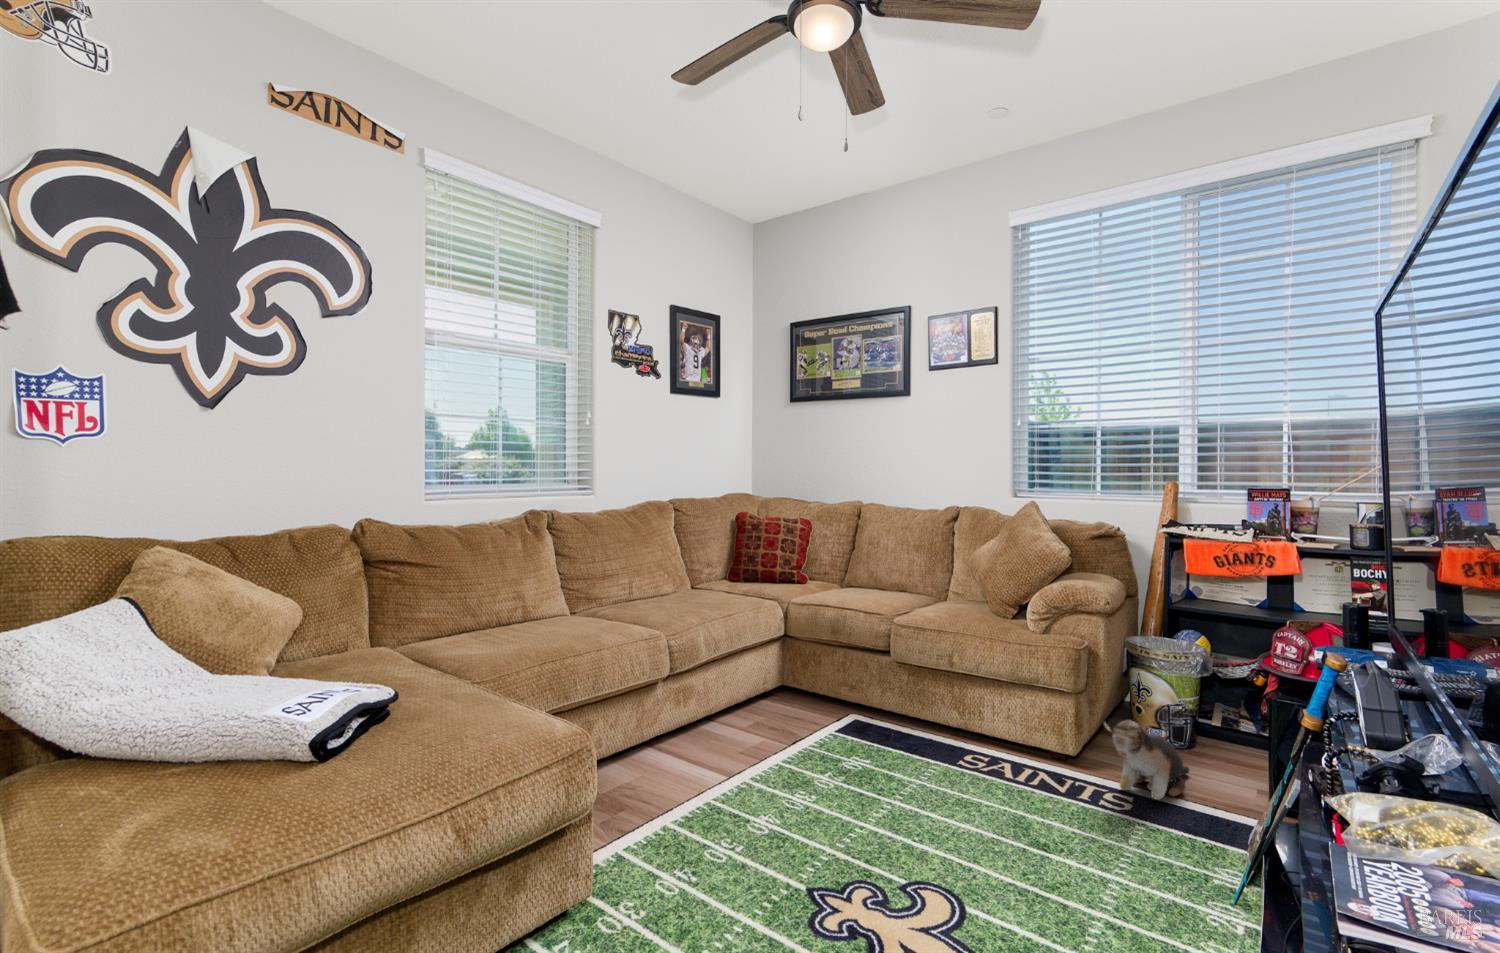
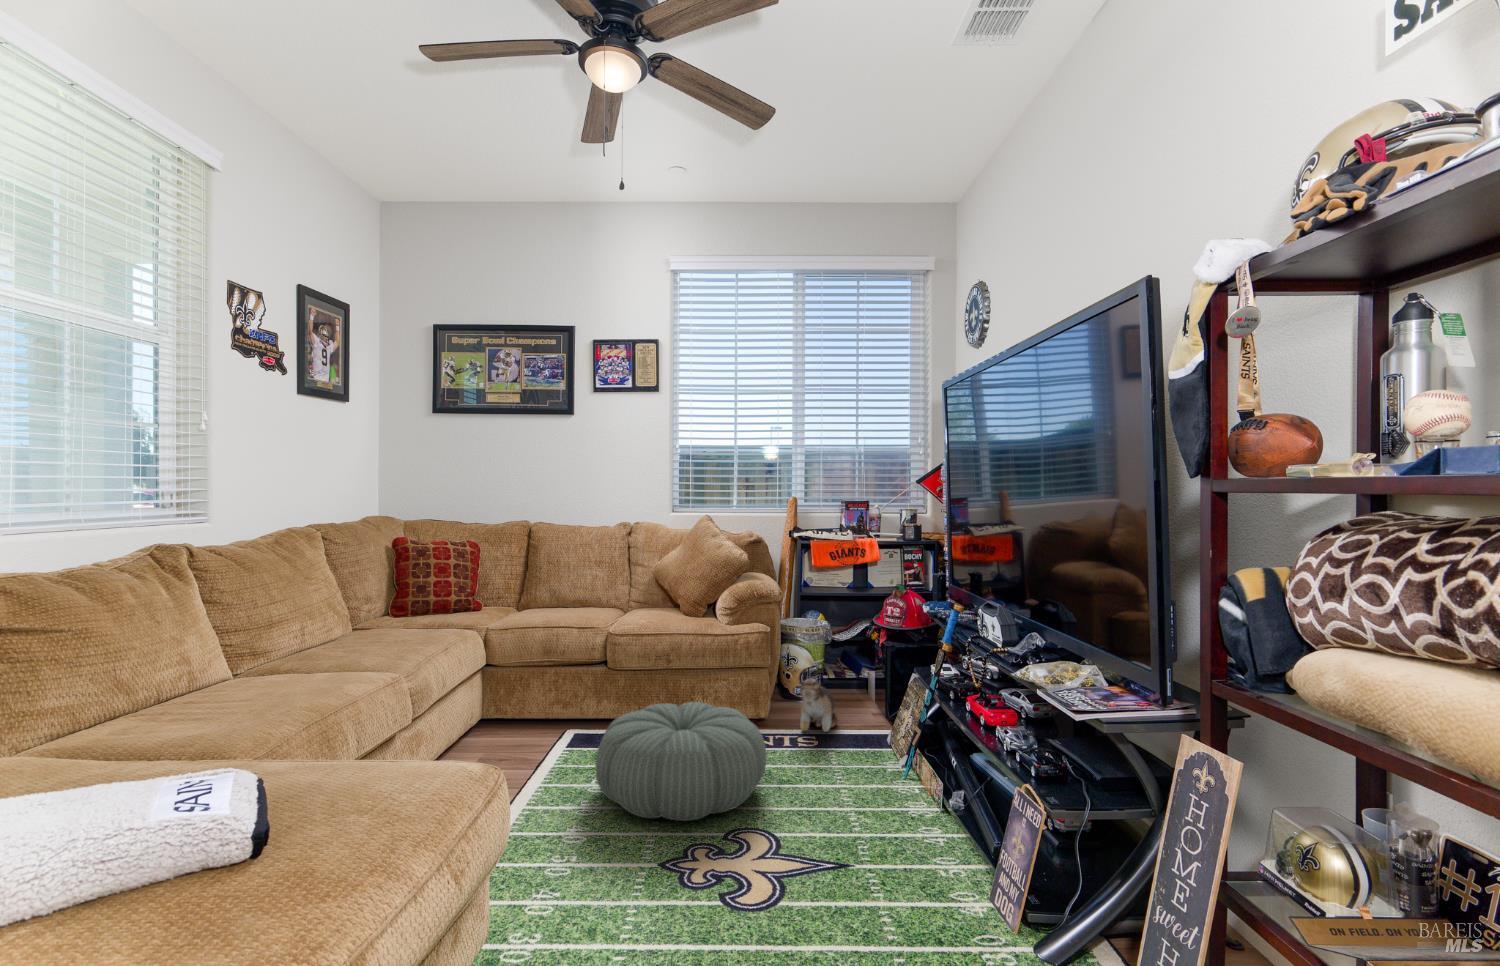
pouf: none [804,709,1006,856] -> present [595,702,766,821]

